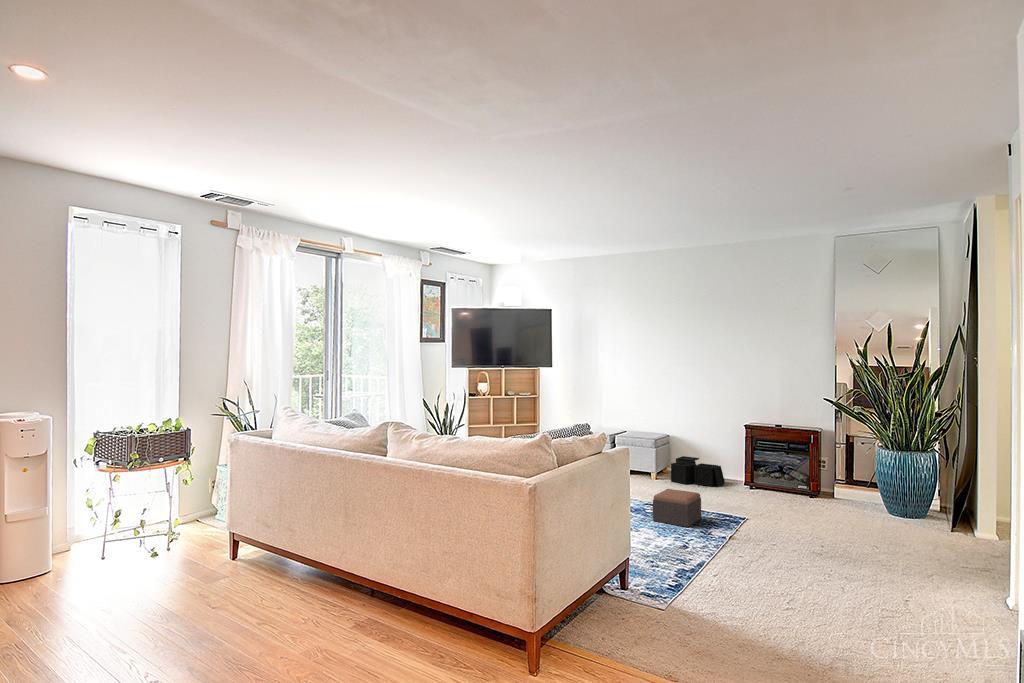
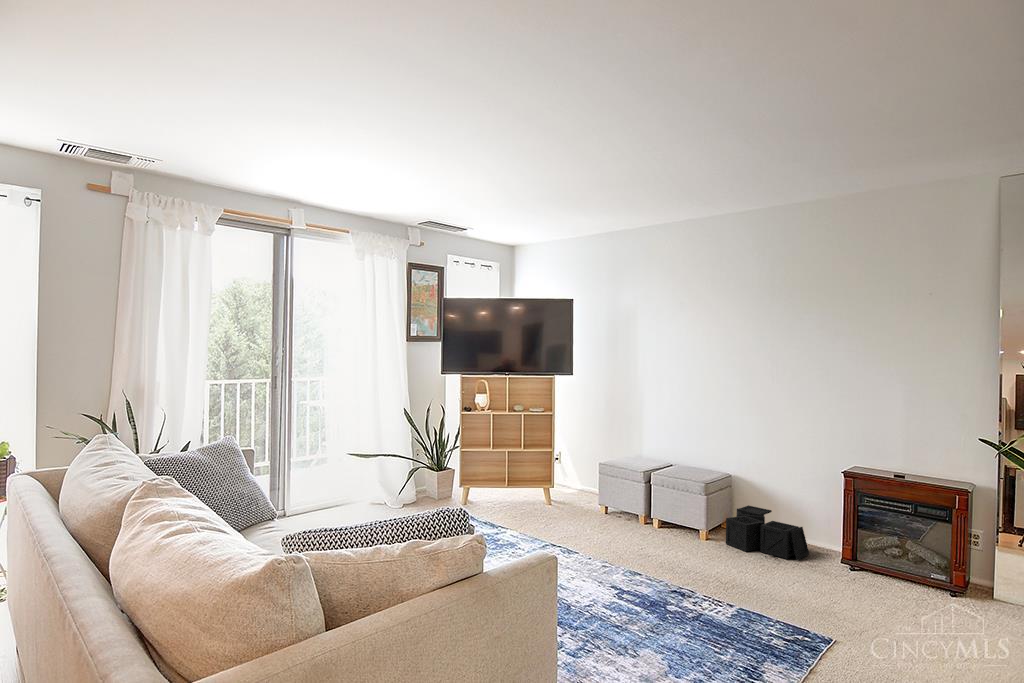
footstool: present [653,489,701,527] -> none [668,576,754,656]

